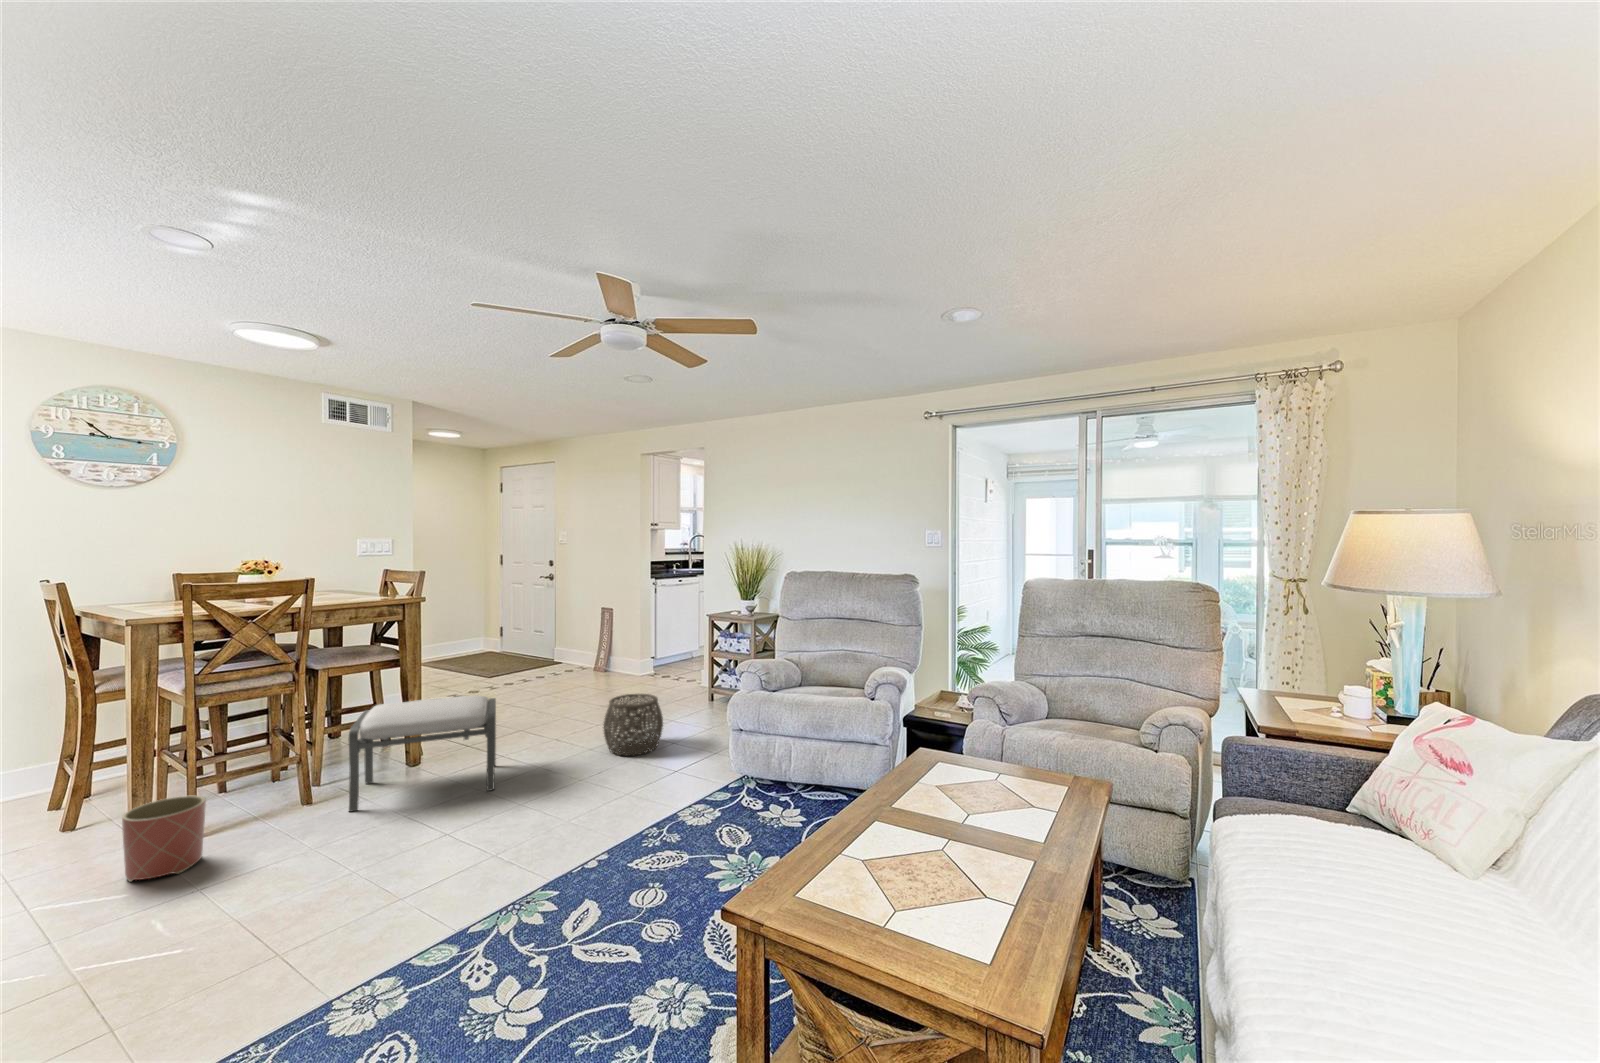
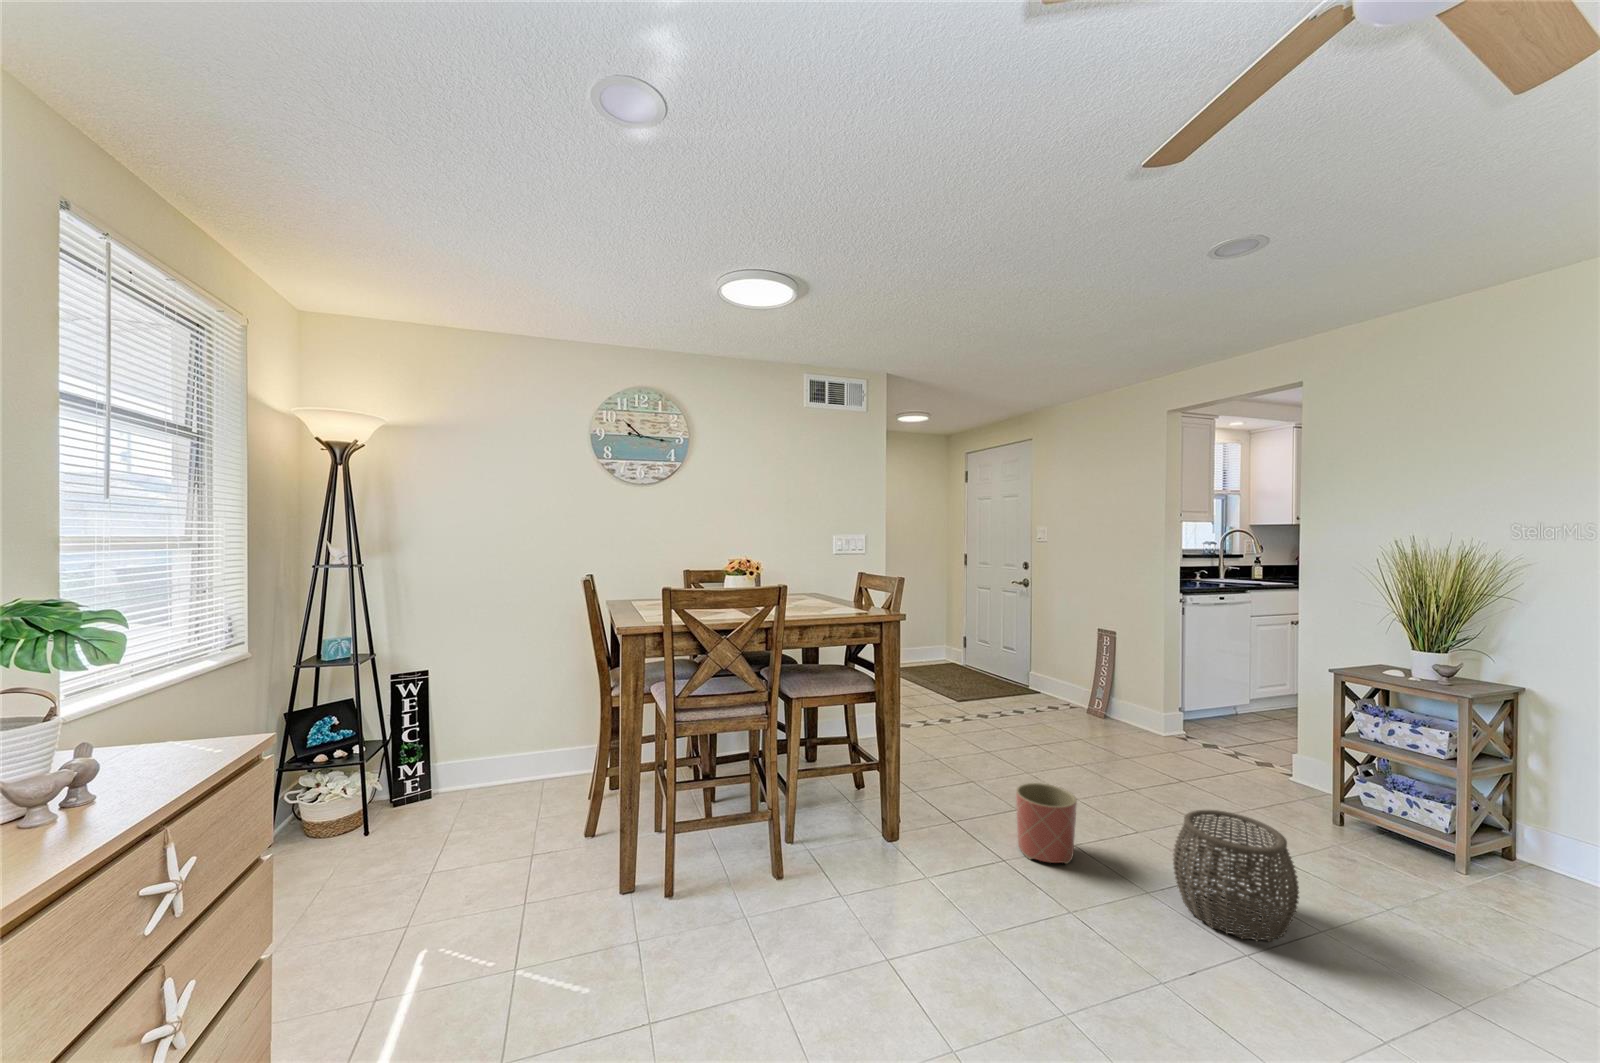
ottoman: present [349,695,496,812] -> none [820,758,1012,944]
planter: present [122,795,206,882] -> present [1016,783,1077,864]

